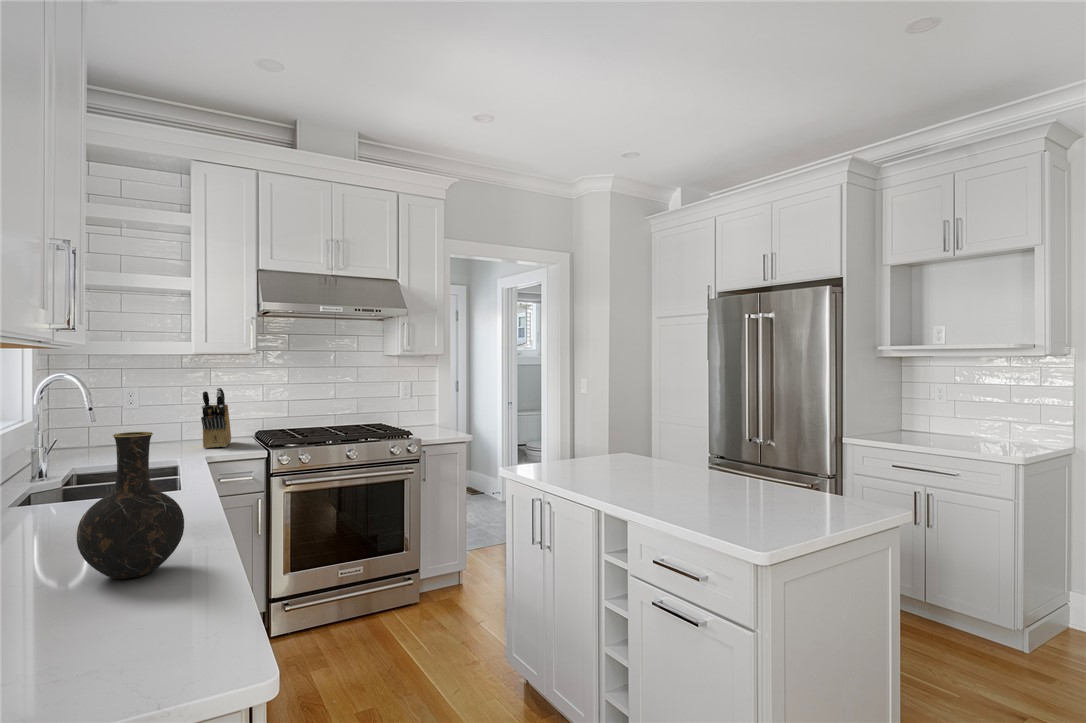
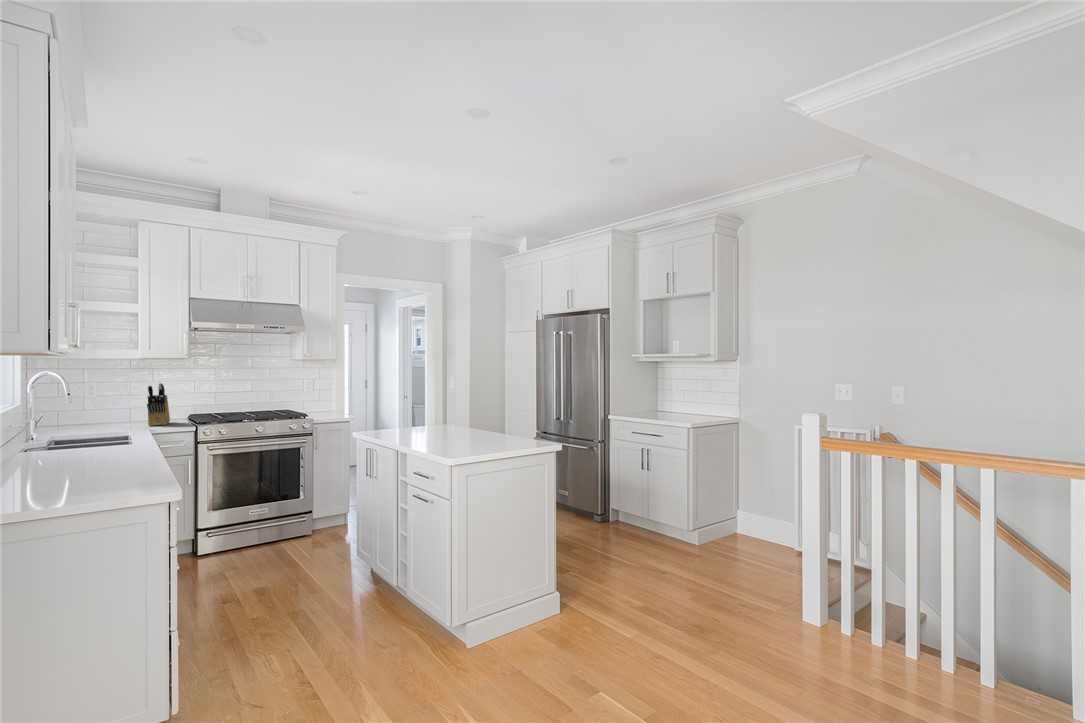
vase: present [77,432,184,579] -> none [83,406,139,478]

